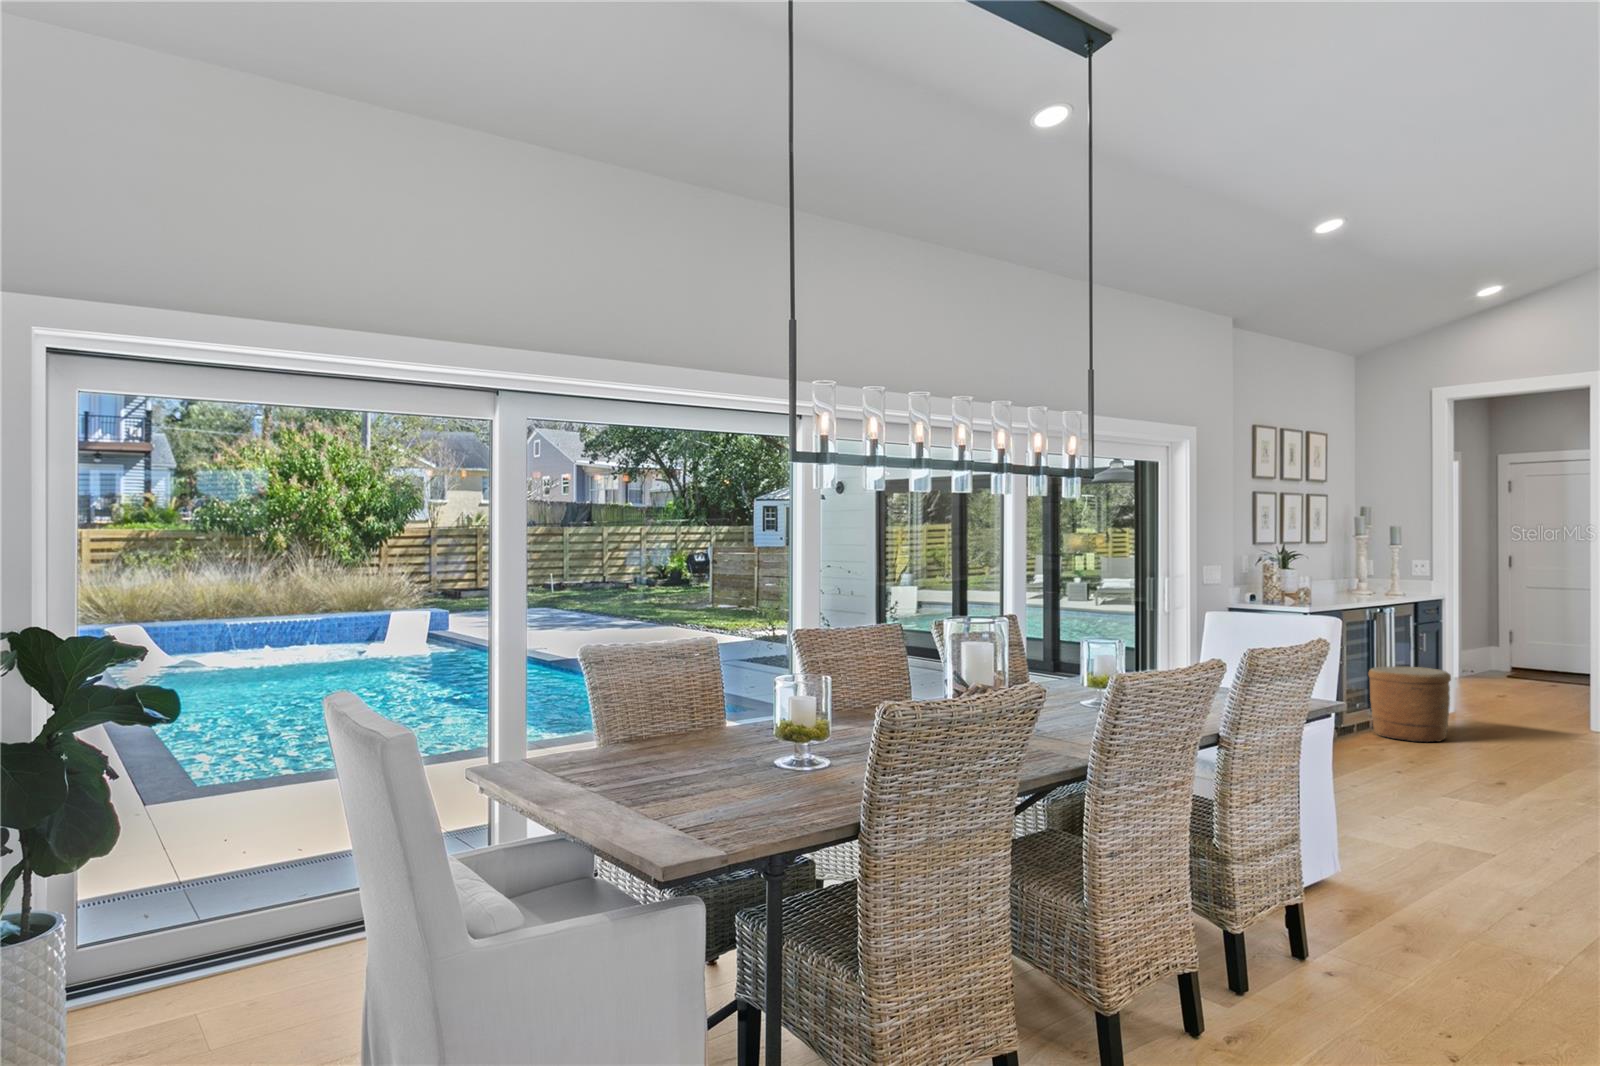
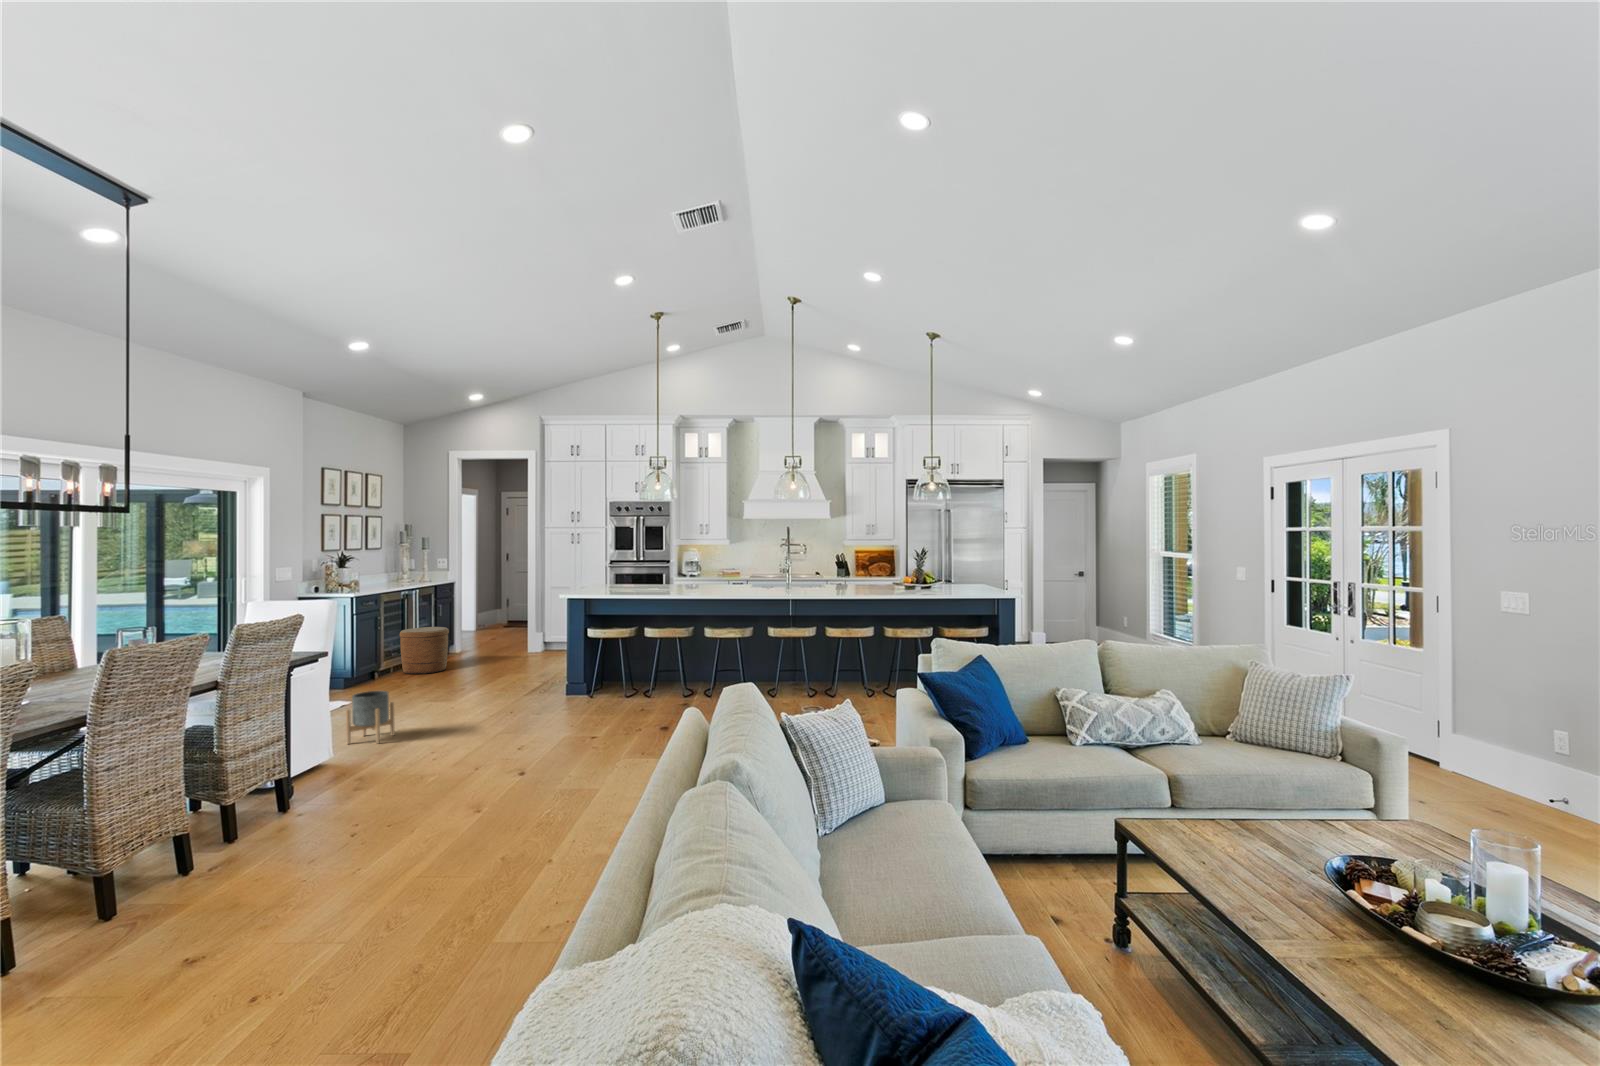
planter: none [1344,768,1422,861] -> present [346,691,395,744]

